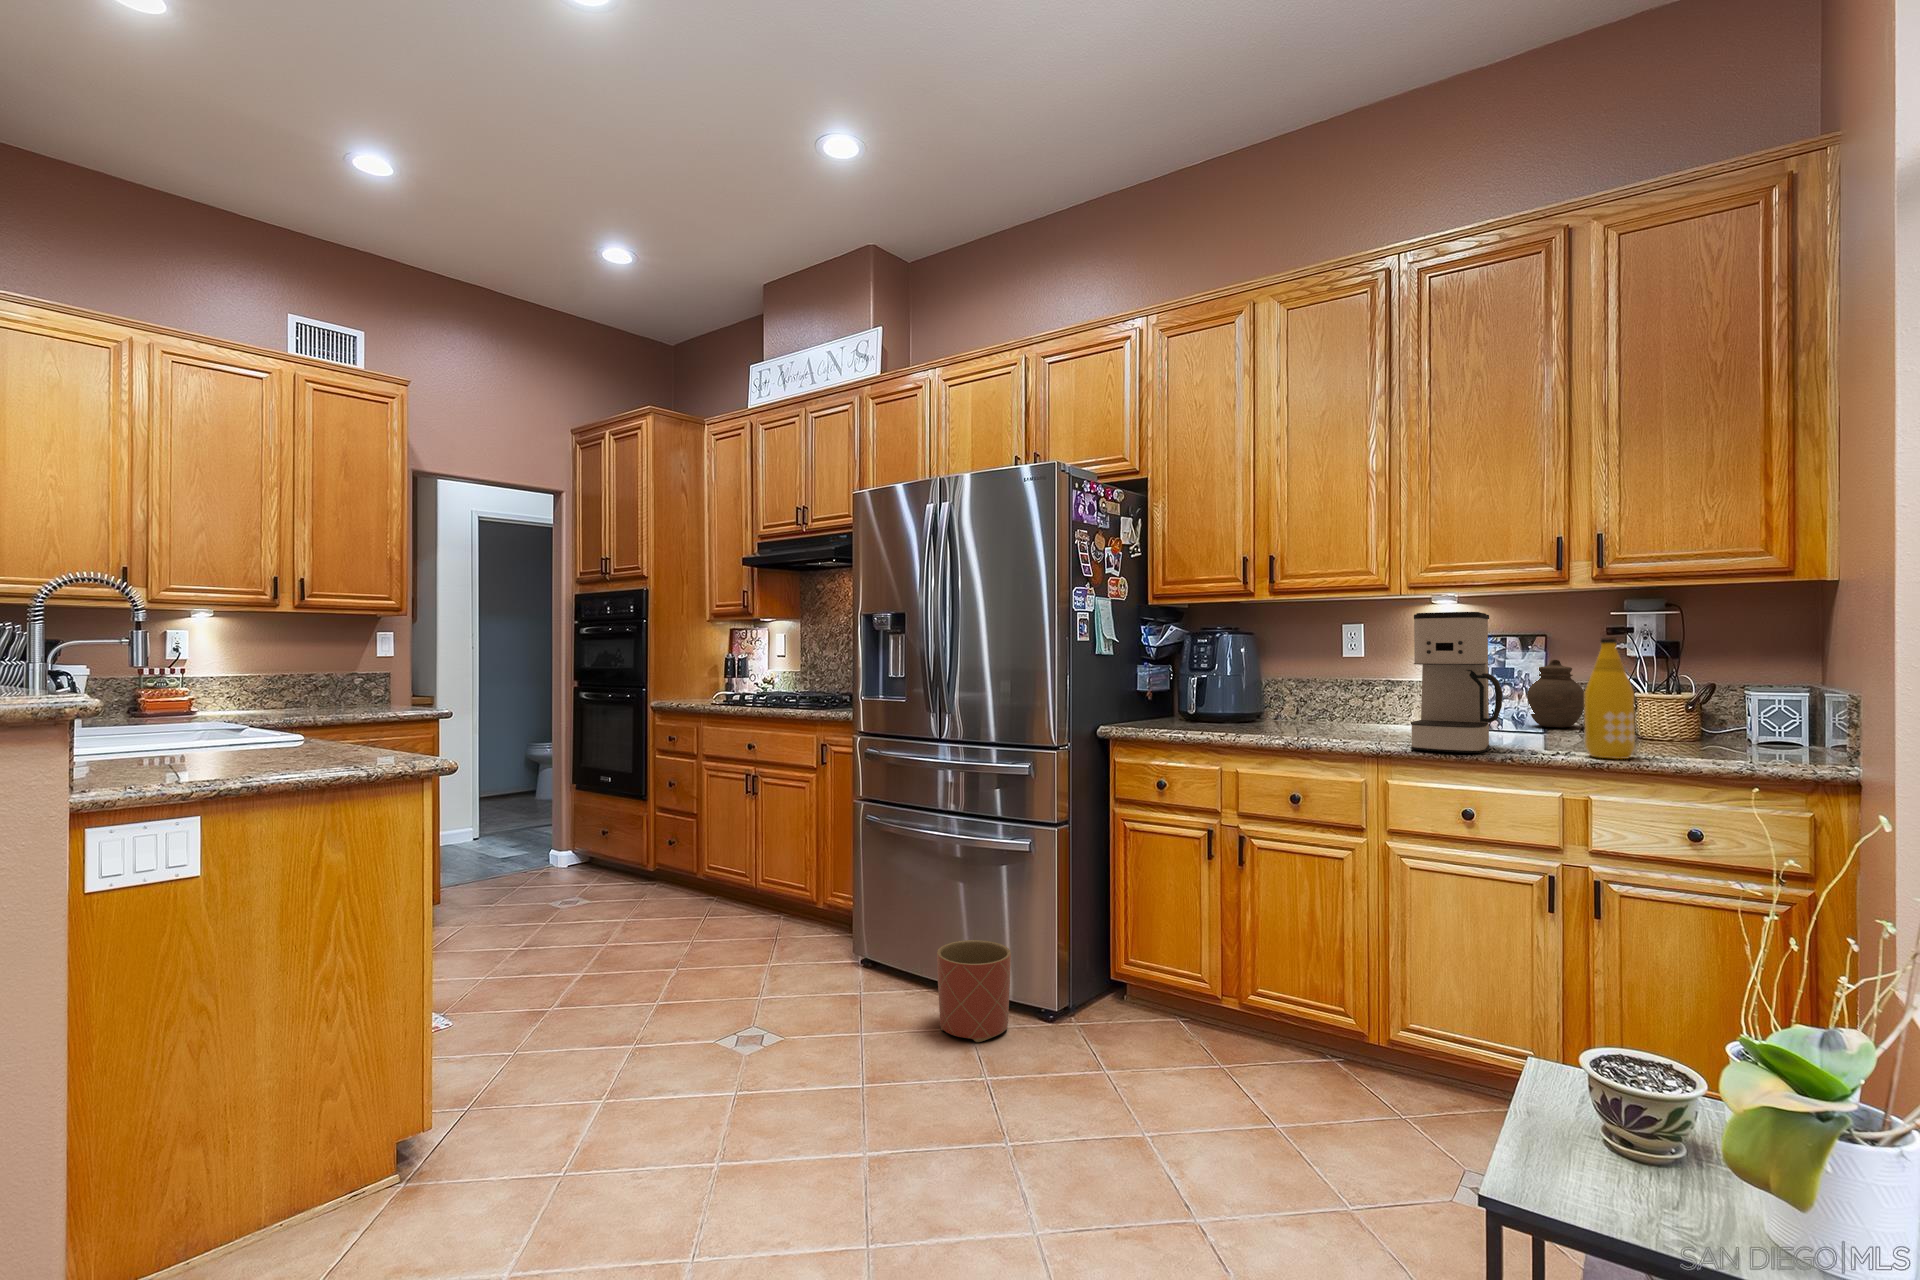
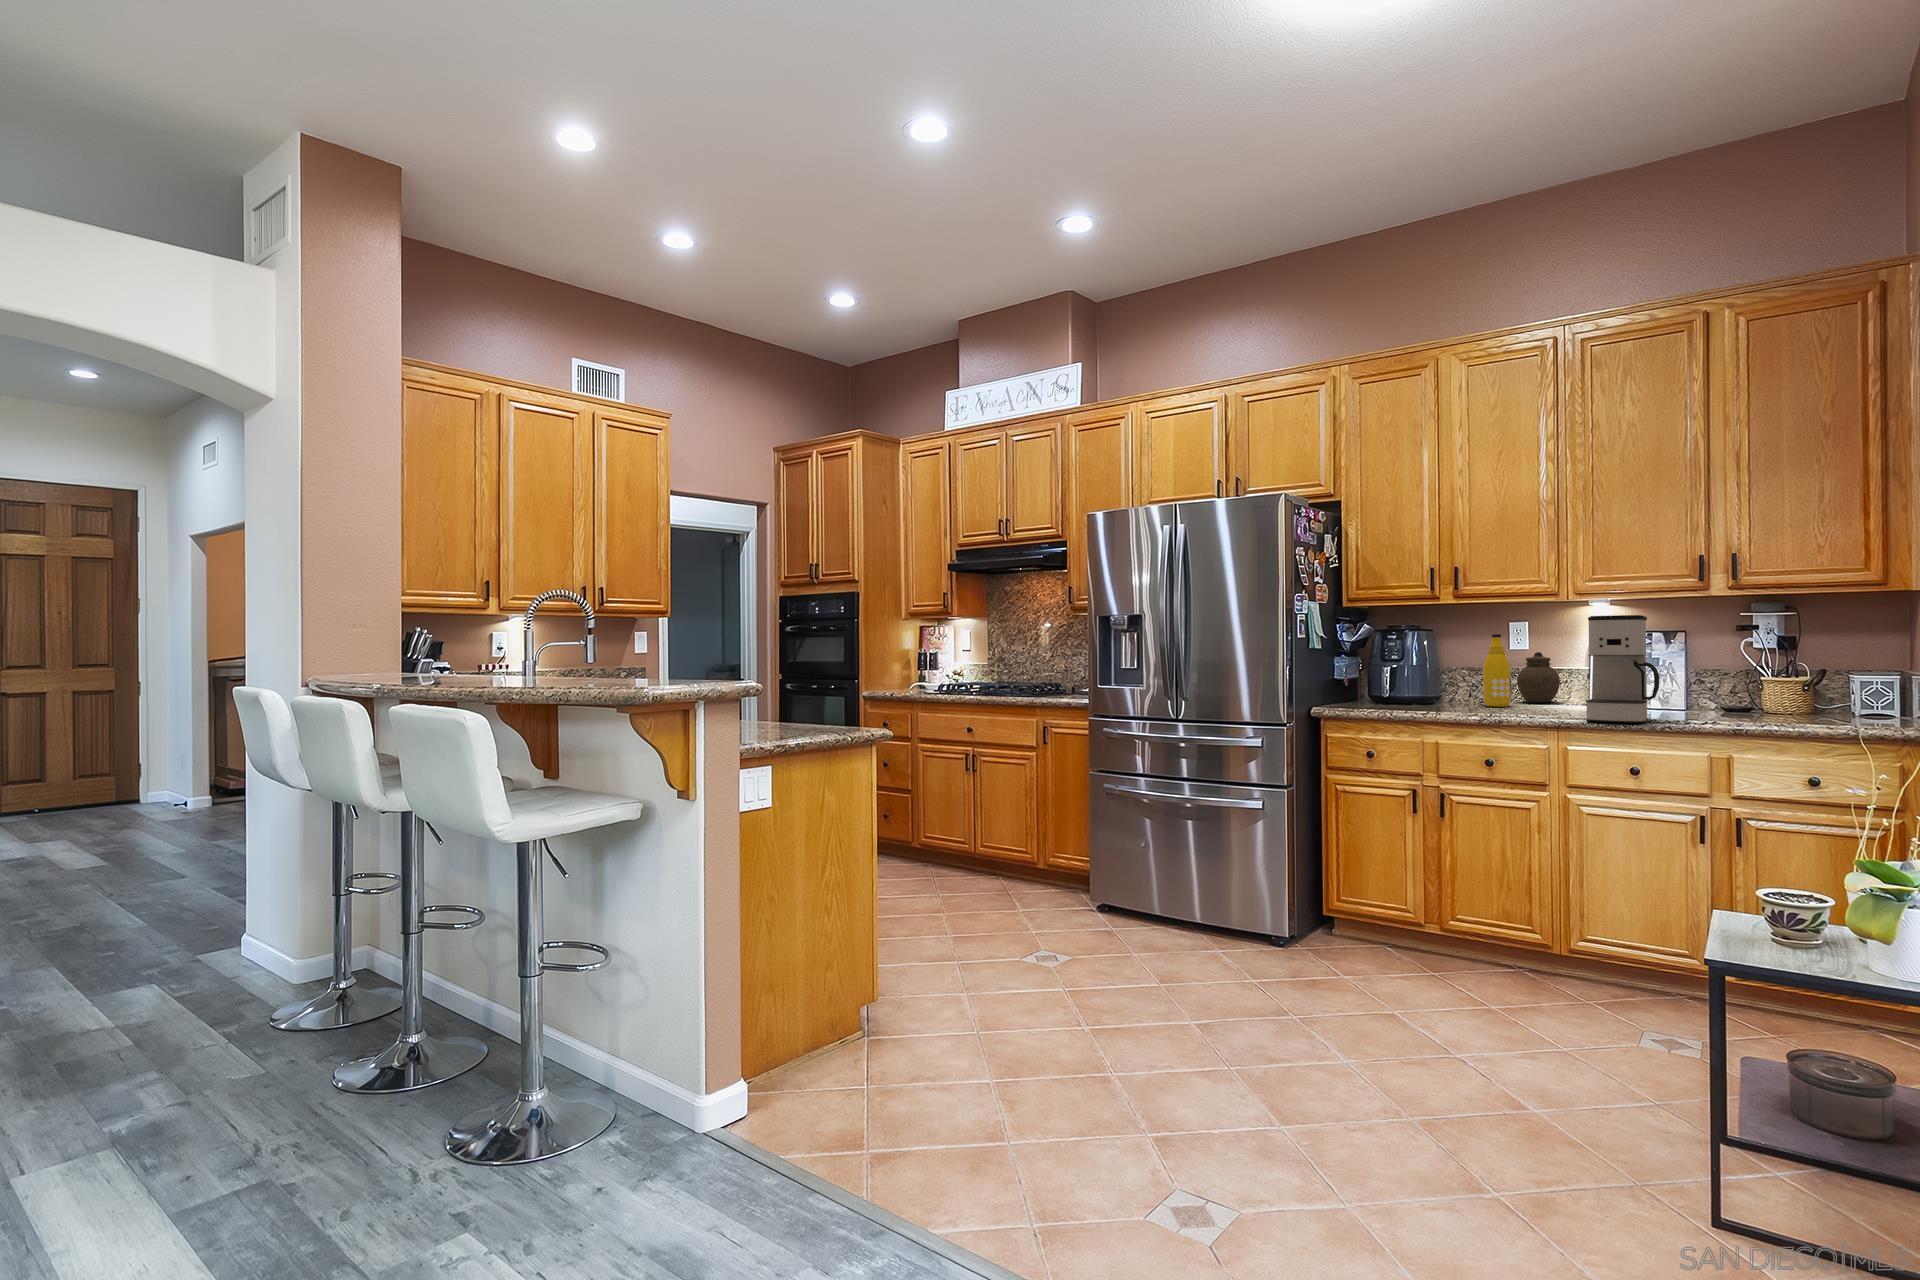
bottle: present [1584,638,1635,759] -> present [1483,634,1511,707]
jar: present [1527,660,1584,727] -> present [1517,652,1560,703]
planter: present [937,940,1011,1042] -> none [1188,882,1249,958]

